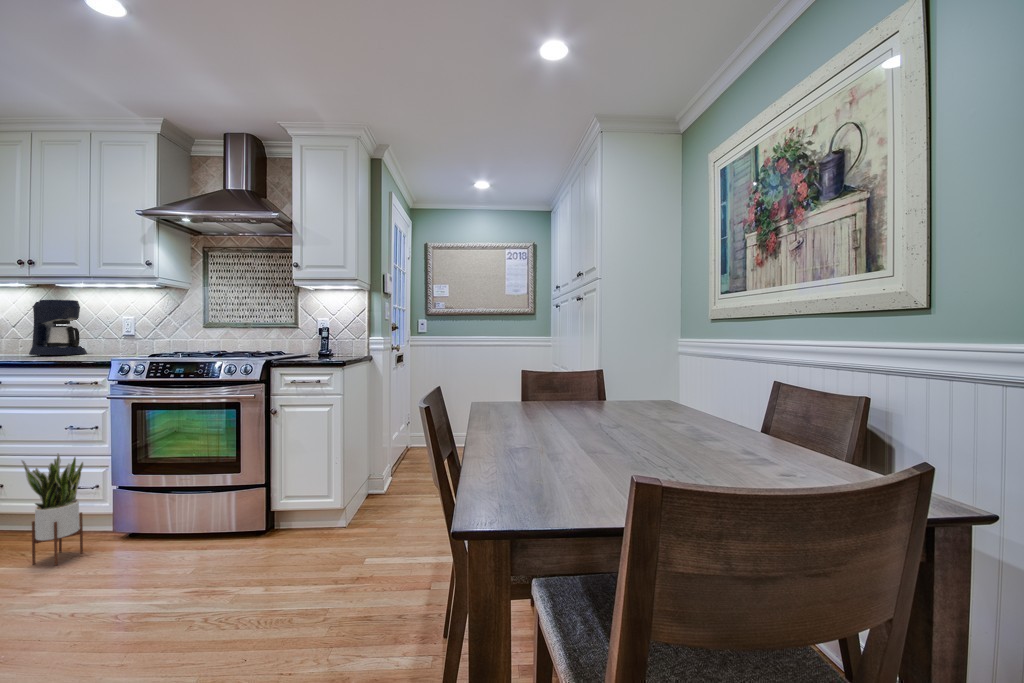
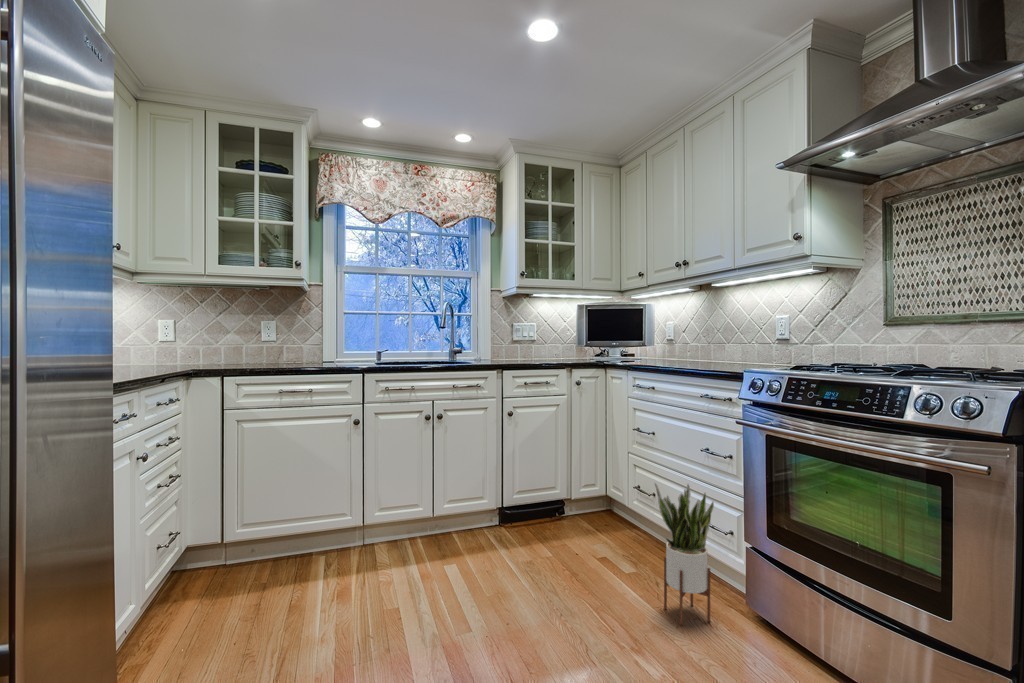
coffee maker: present [29,300,87,355] -> none [693,301,742,363]

